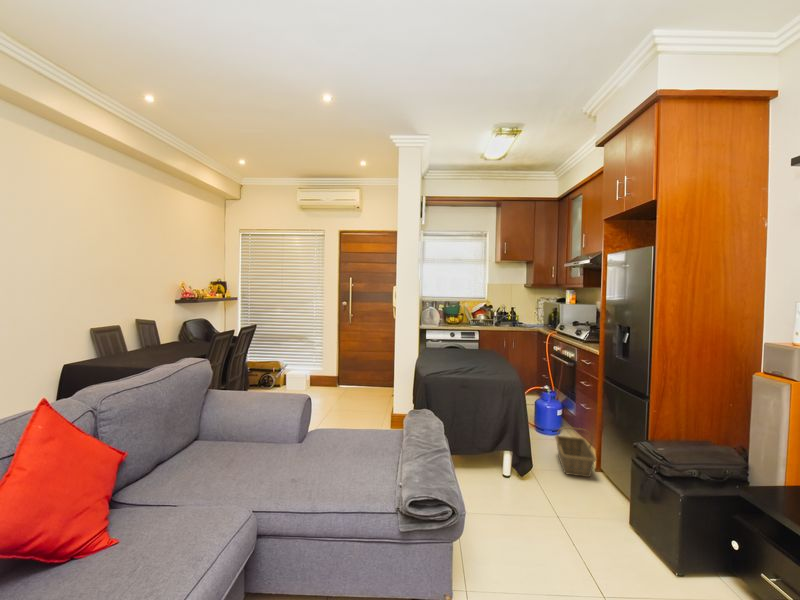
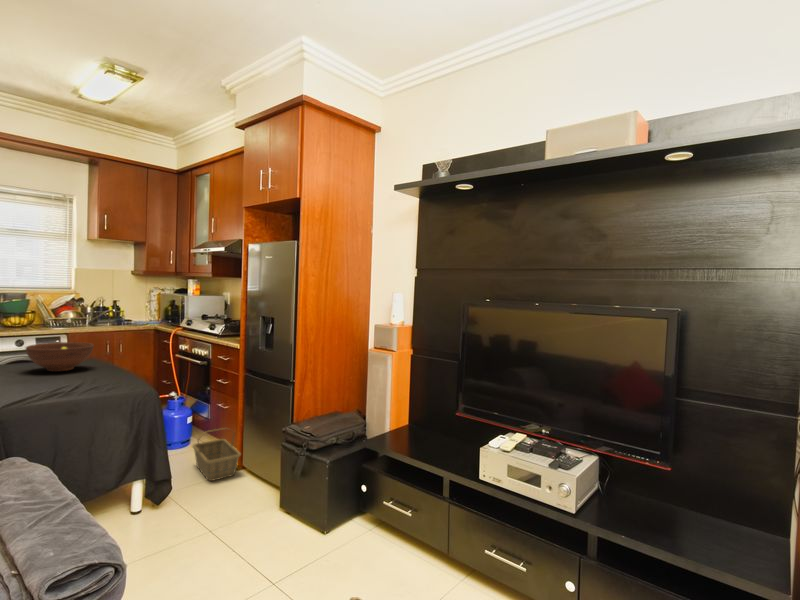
fruit bowl: none [447,336,485,356] -> present [26,342,94,372]

